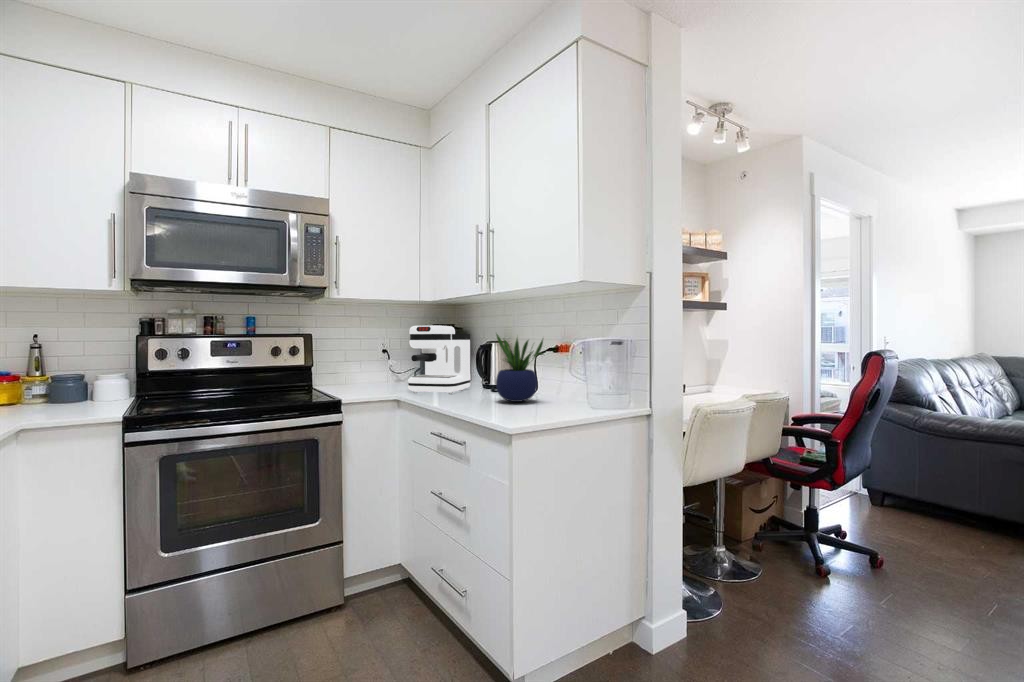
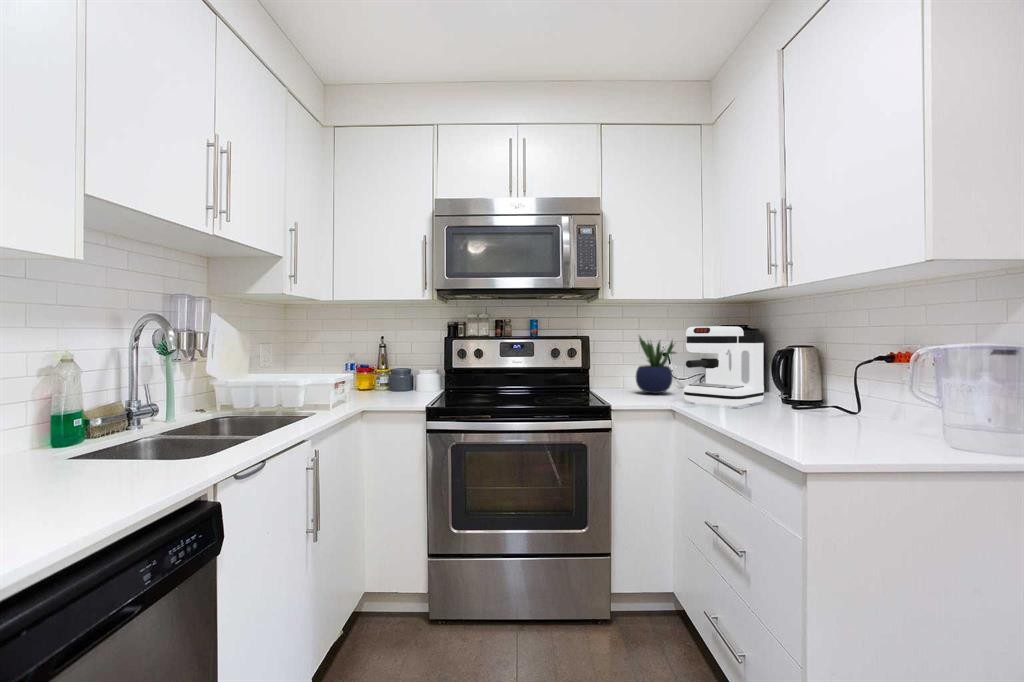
potted plant: present [496,334,543,402] -> present [636,336,675,393]

